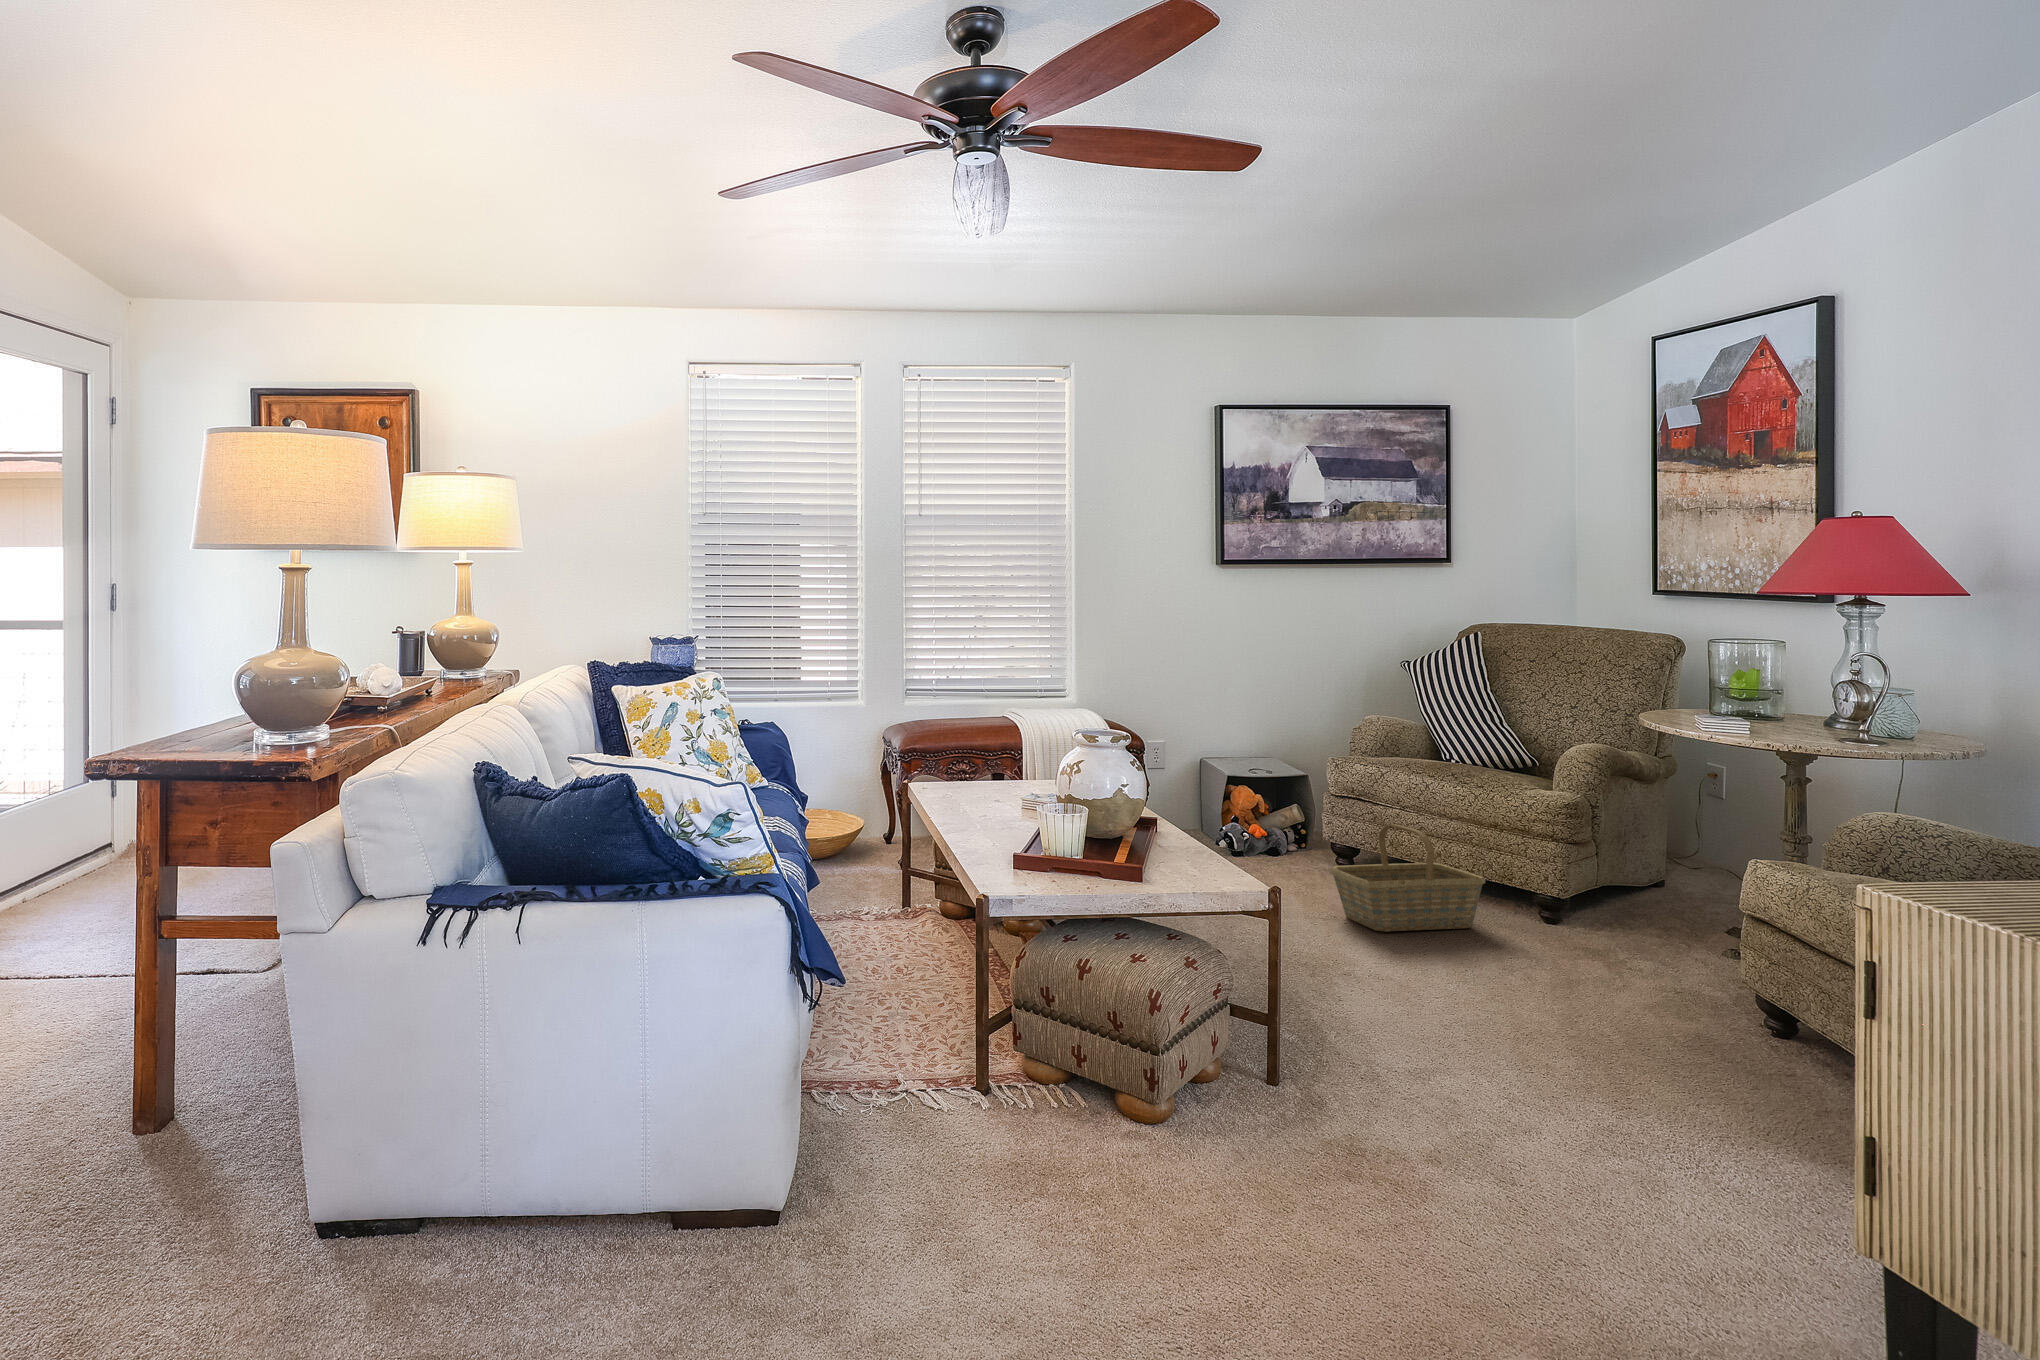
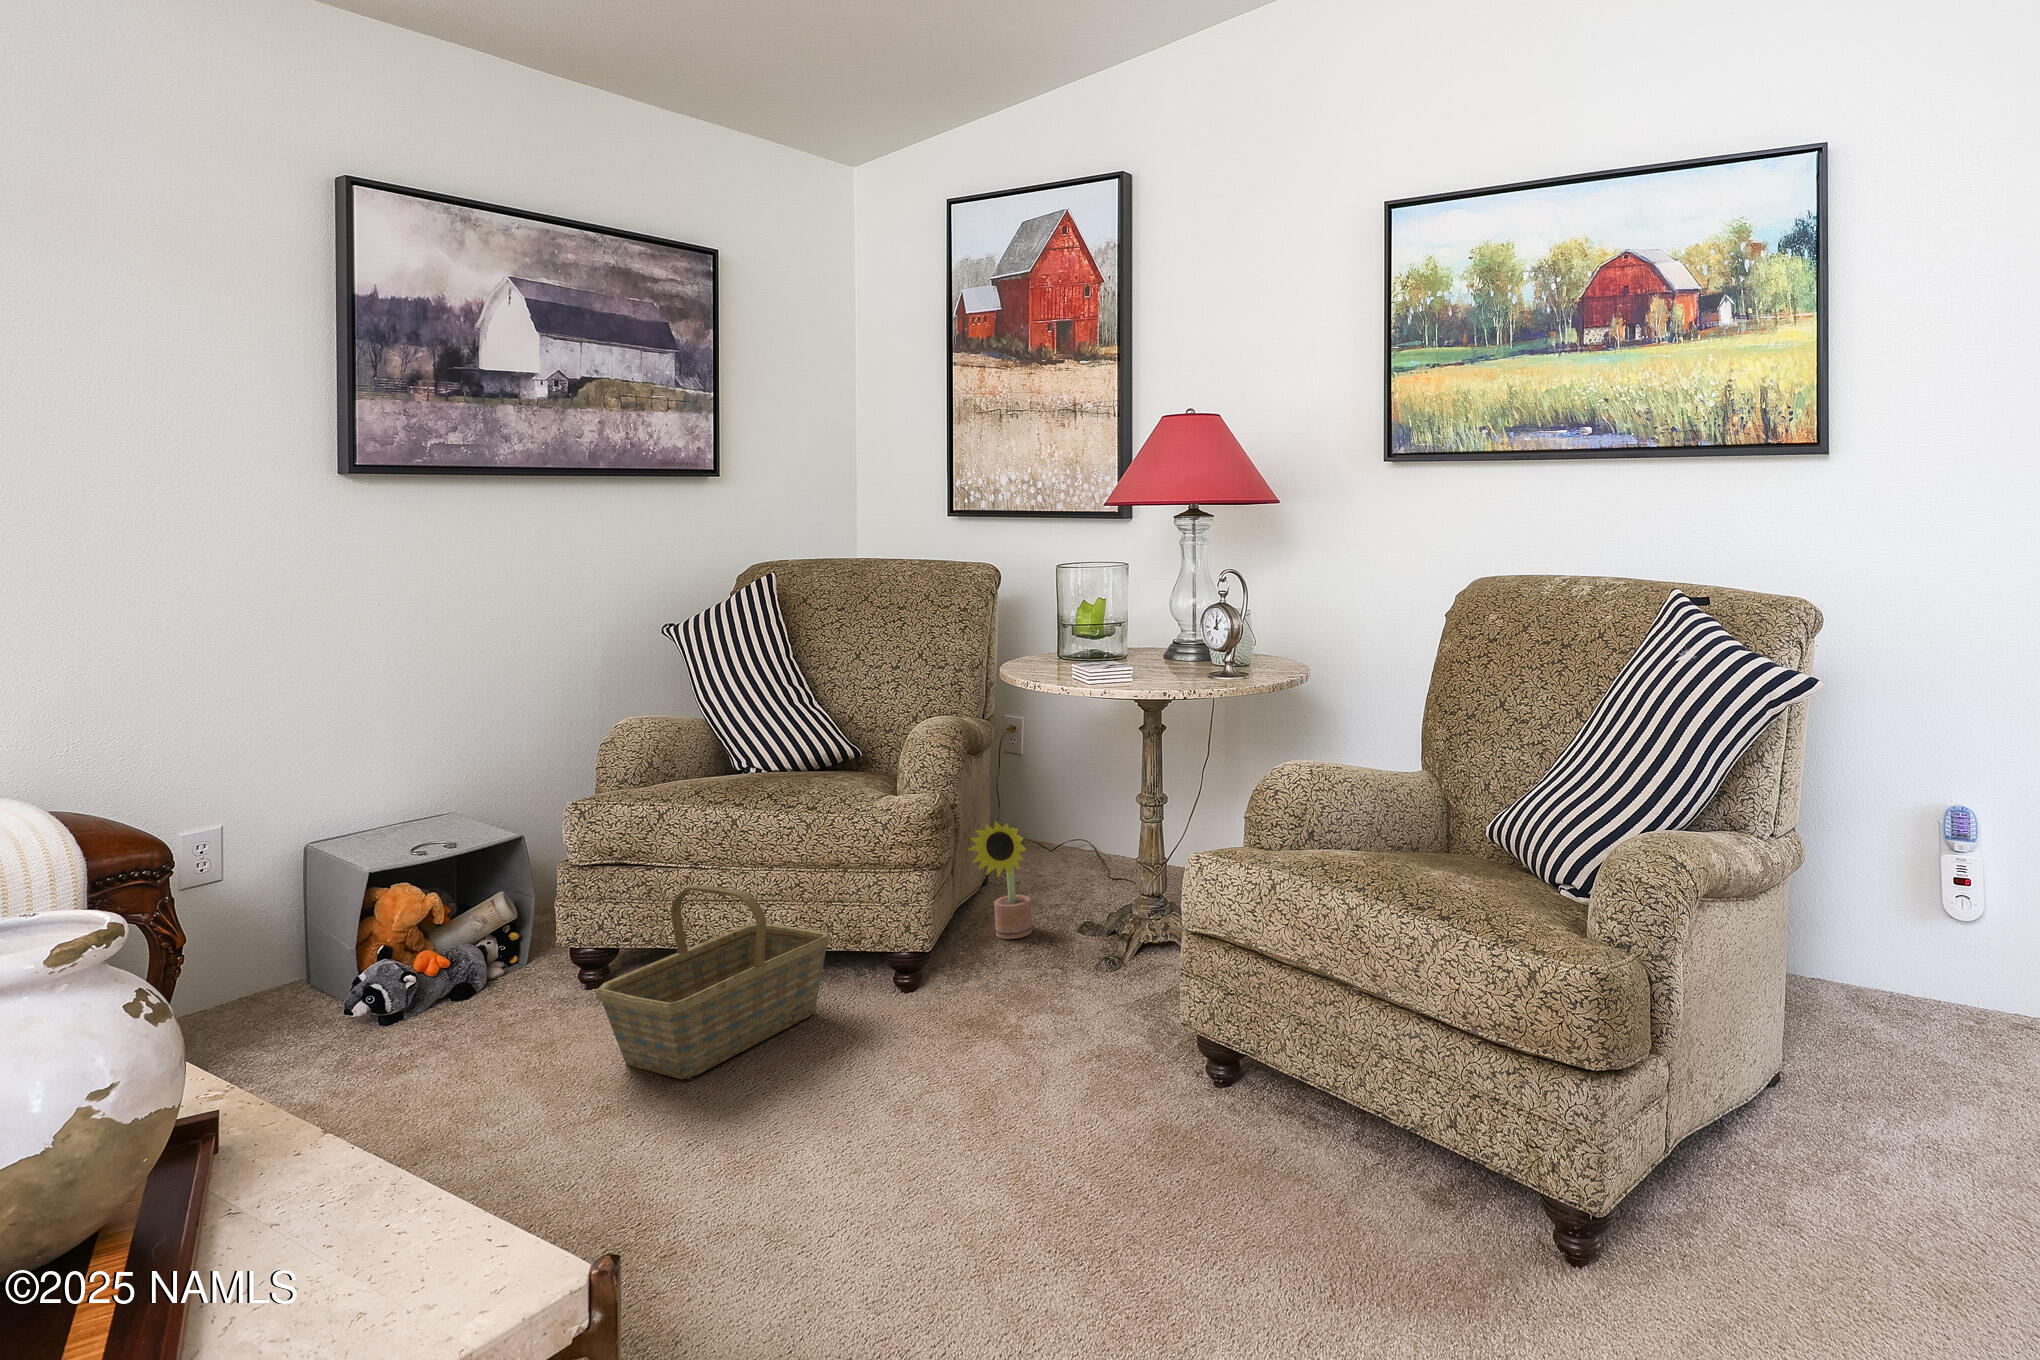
decorative plant: none [1613,835,1676,935] -> present [968,821,1032,939]

